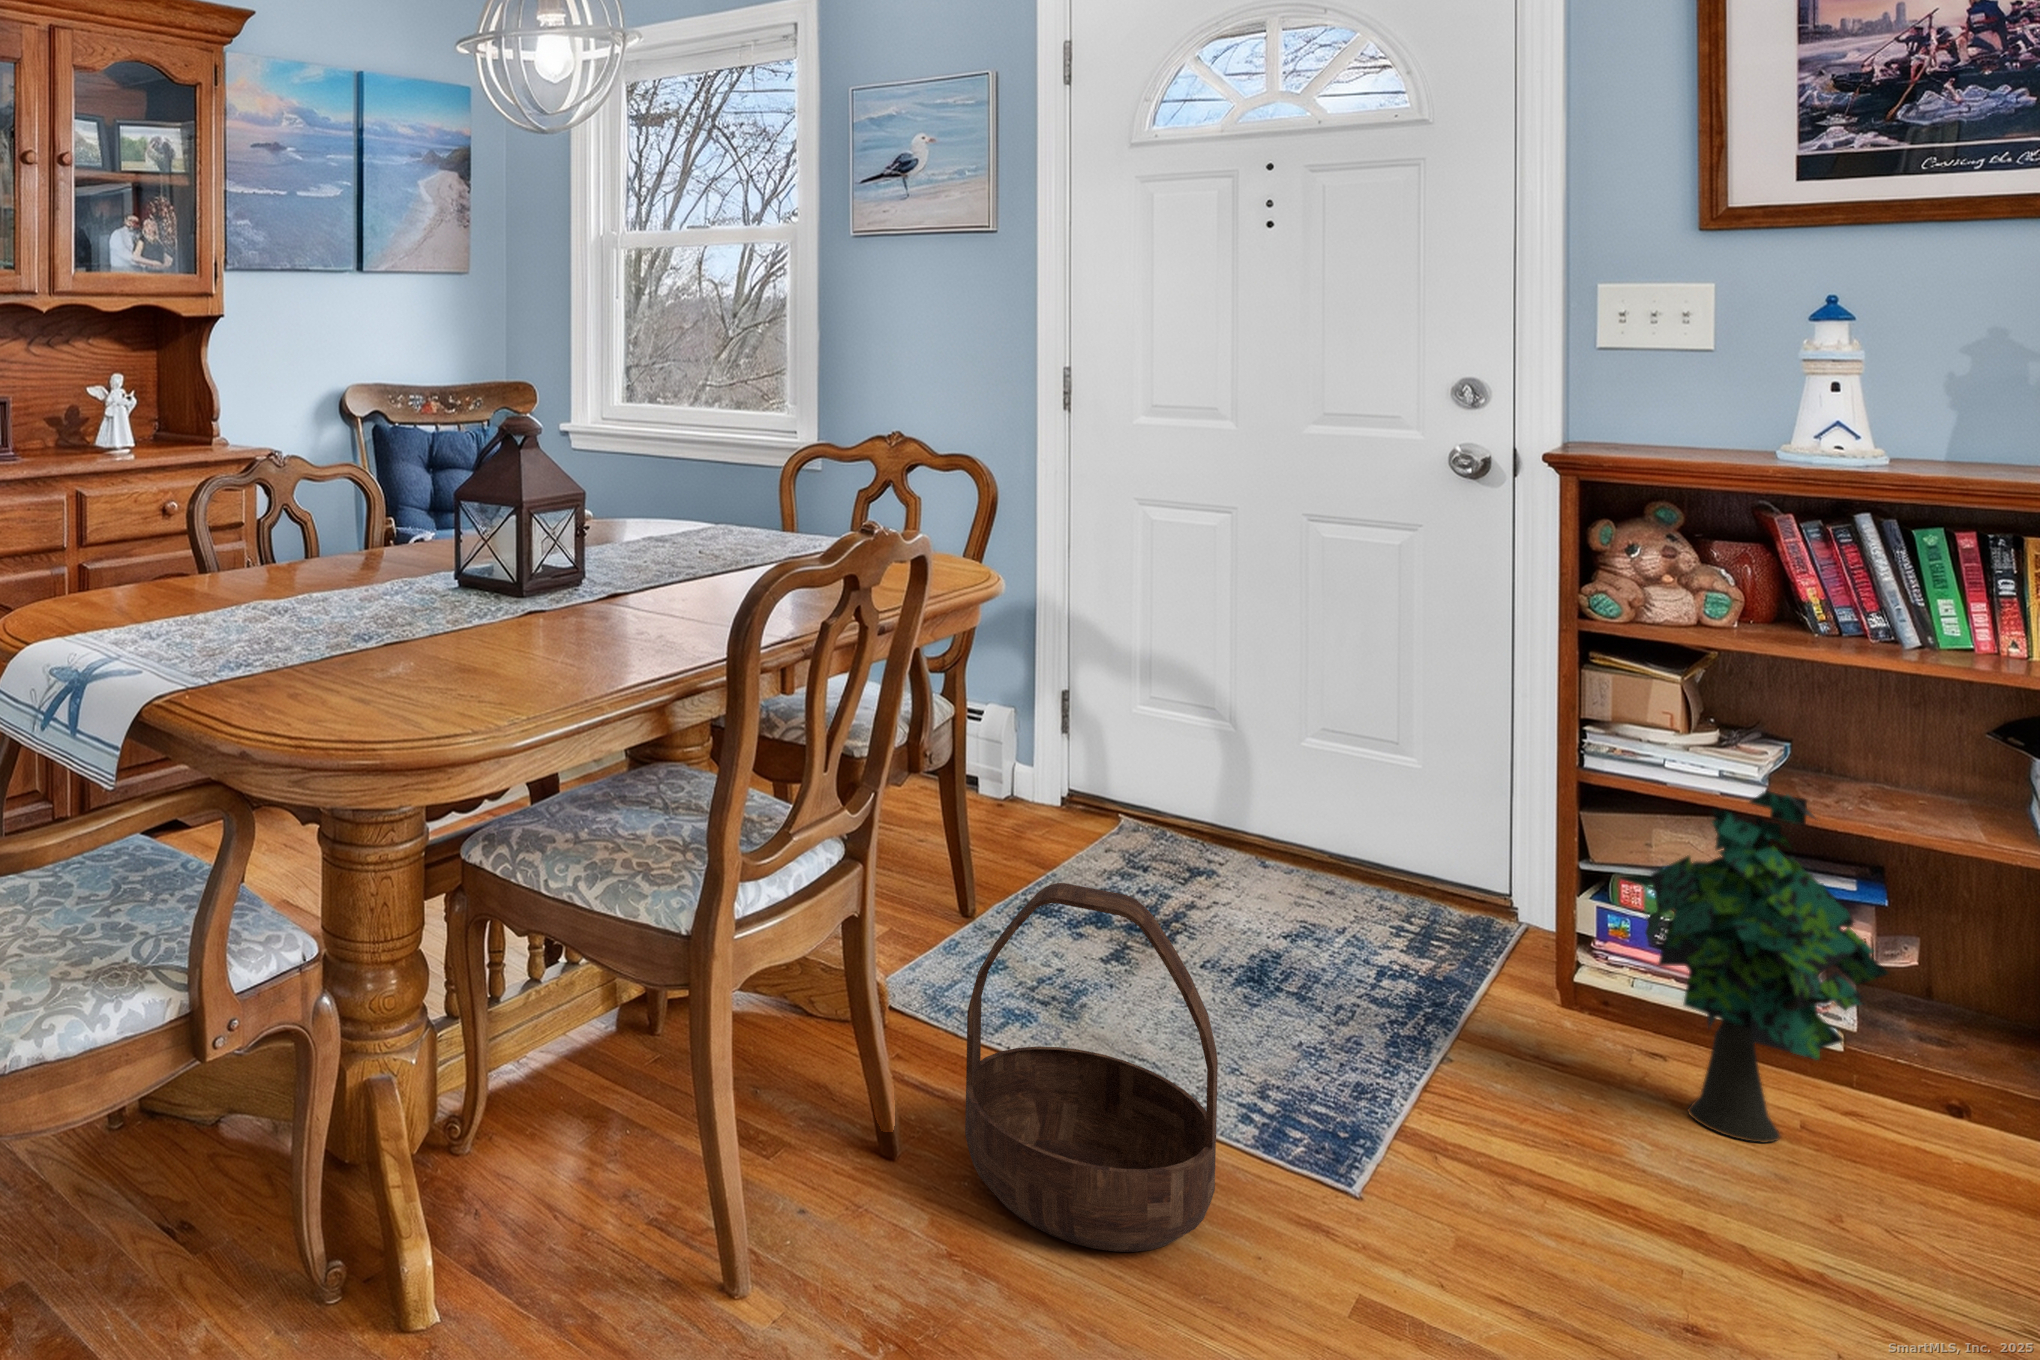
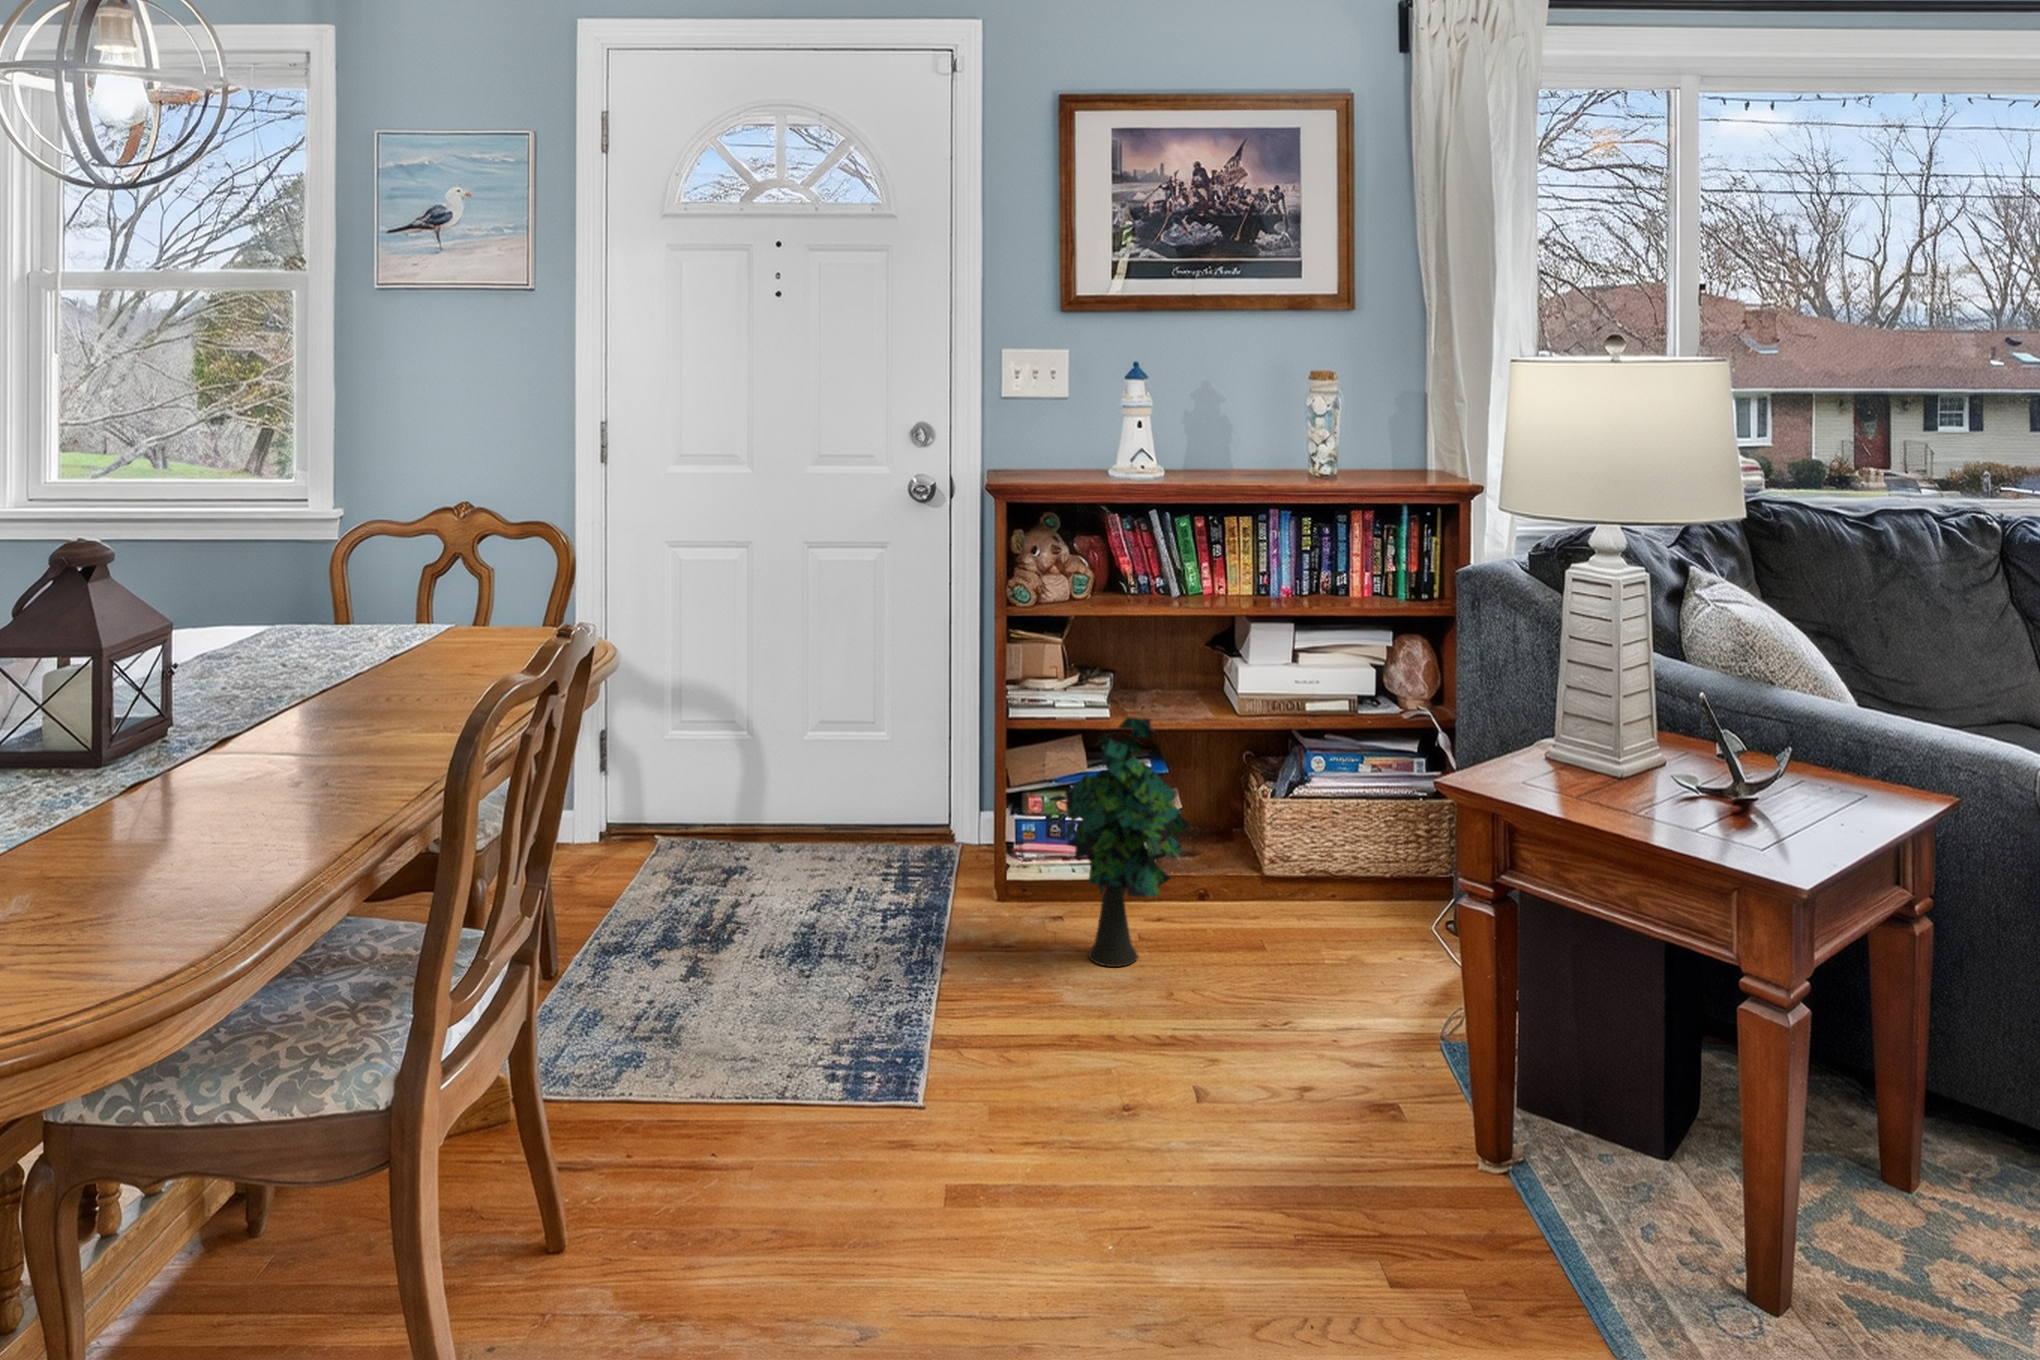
basket: present [965,883,1218,1252] -> none [626,923,838,1253]

